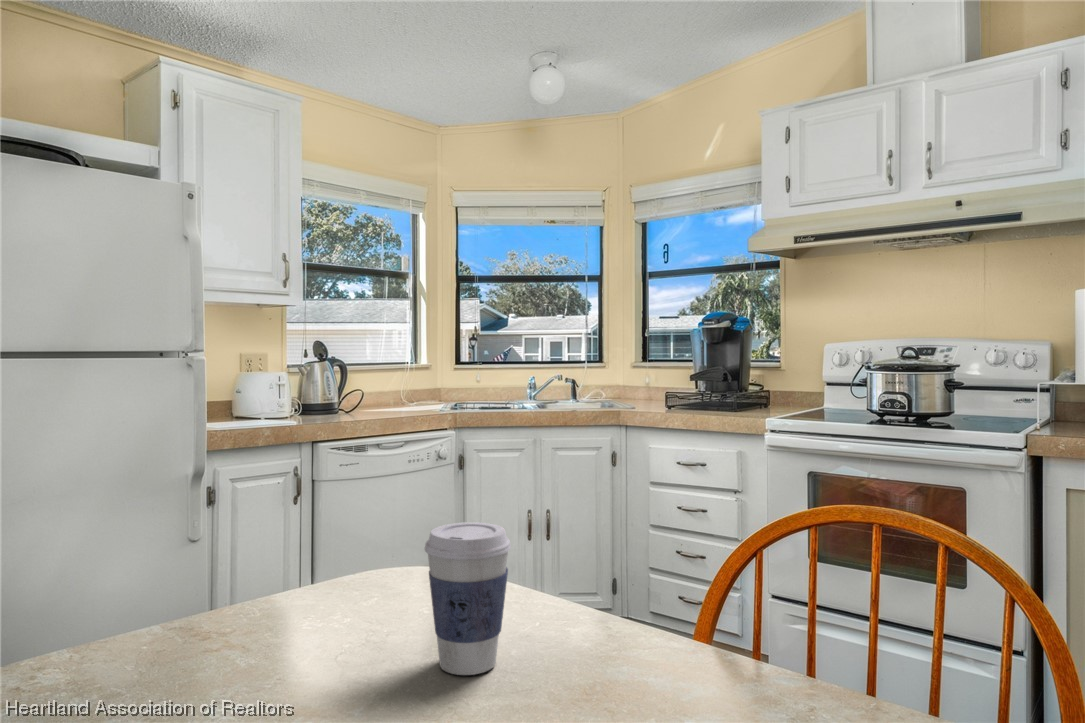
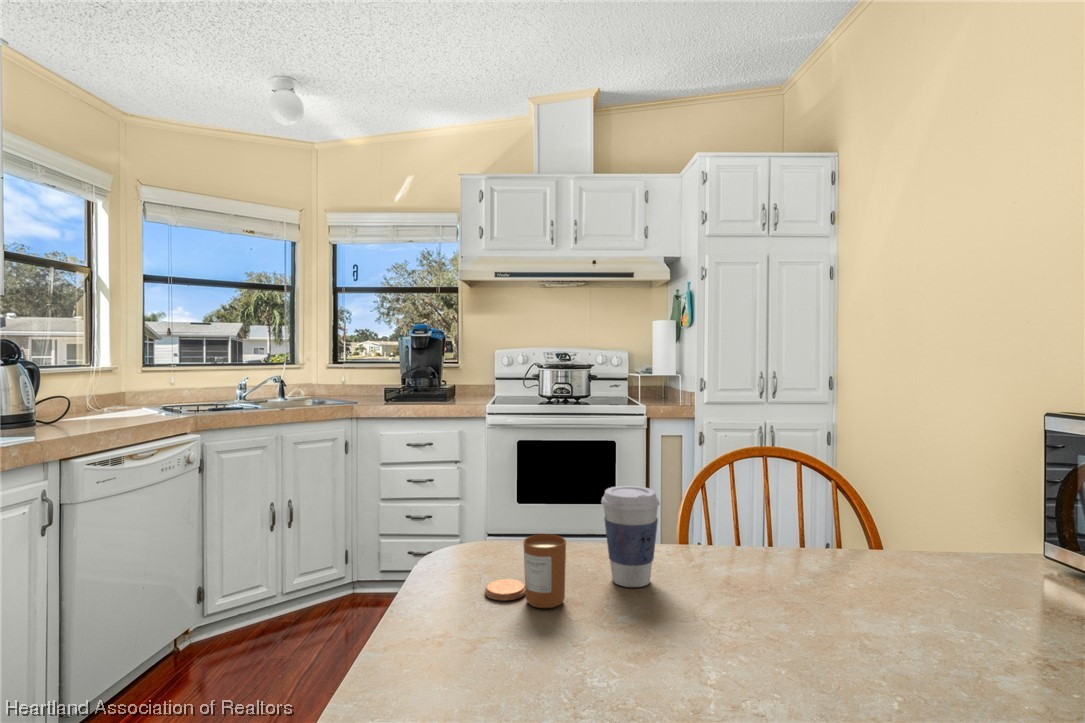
candle: none [292,565,354,662] -> present [485,534,566,608]

